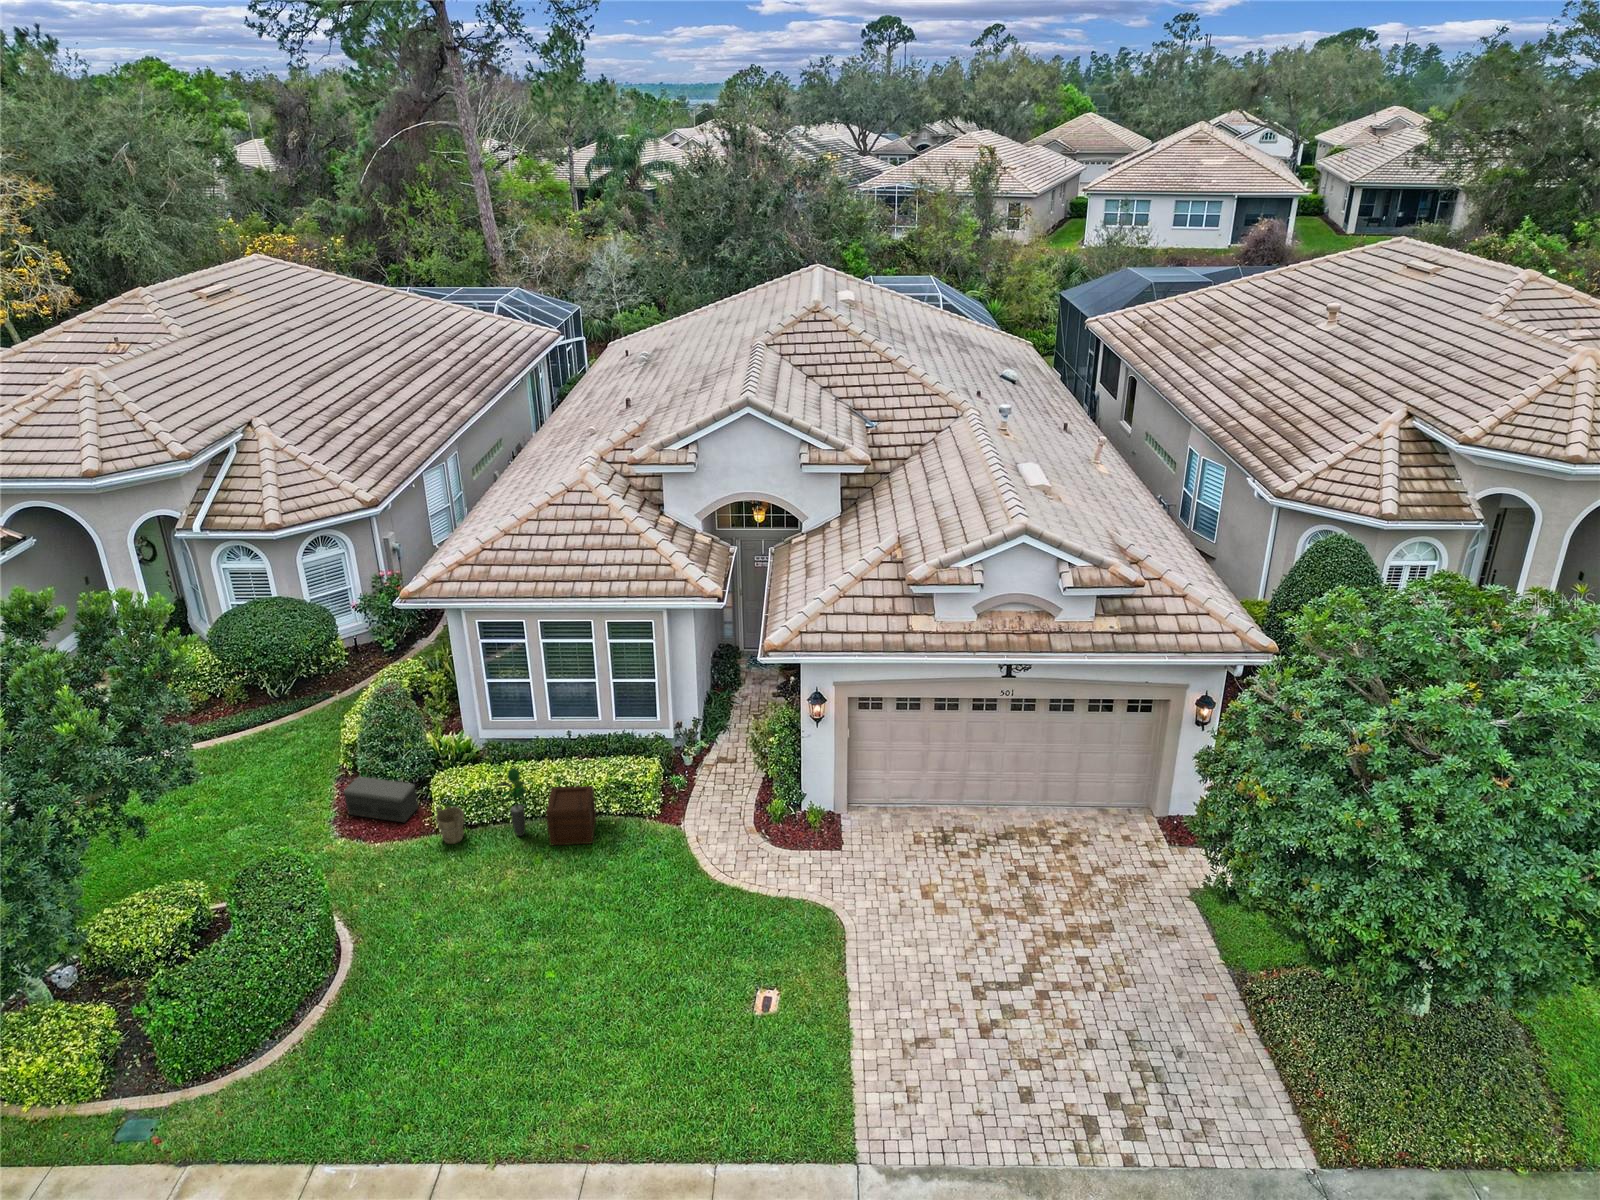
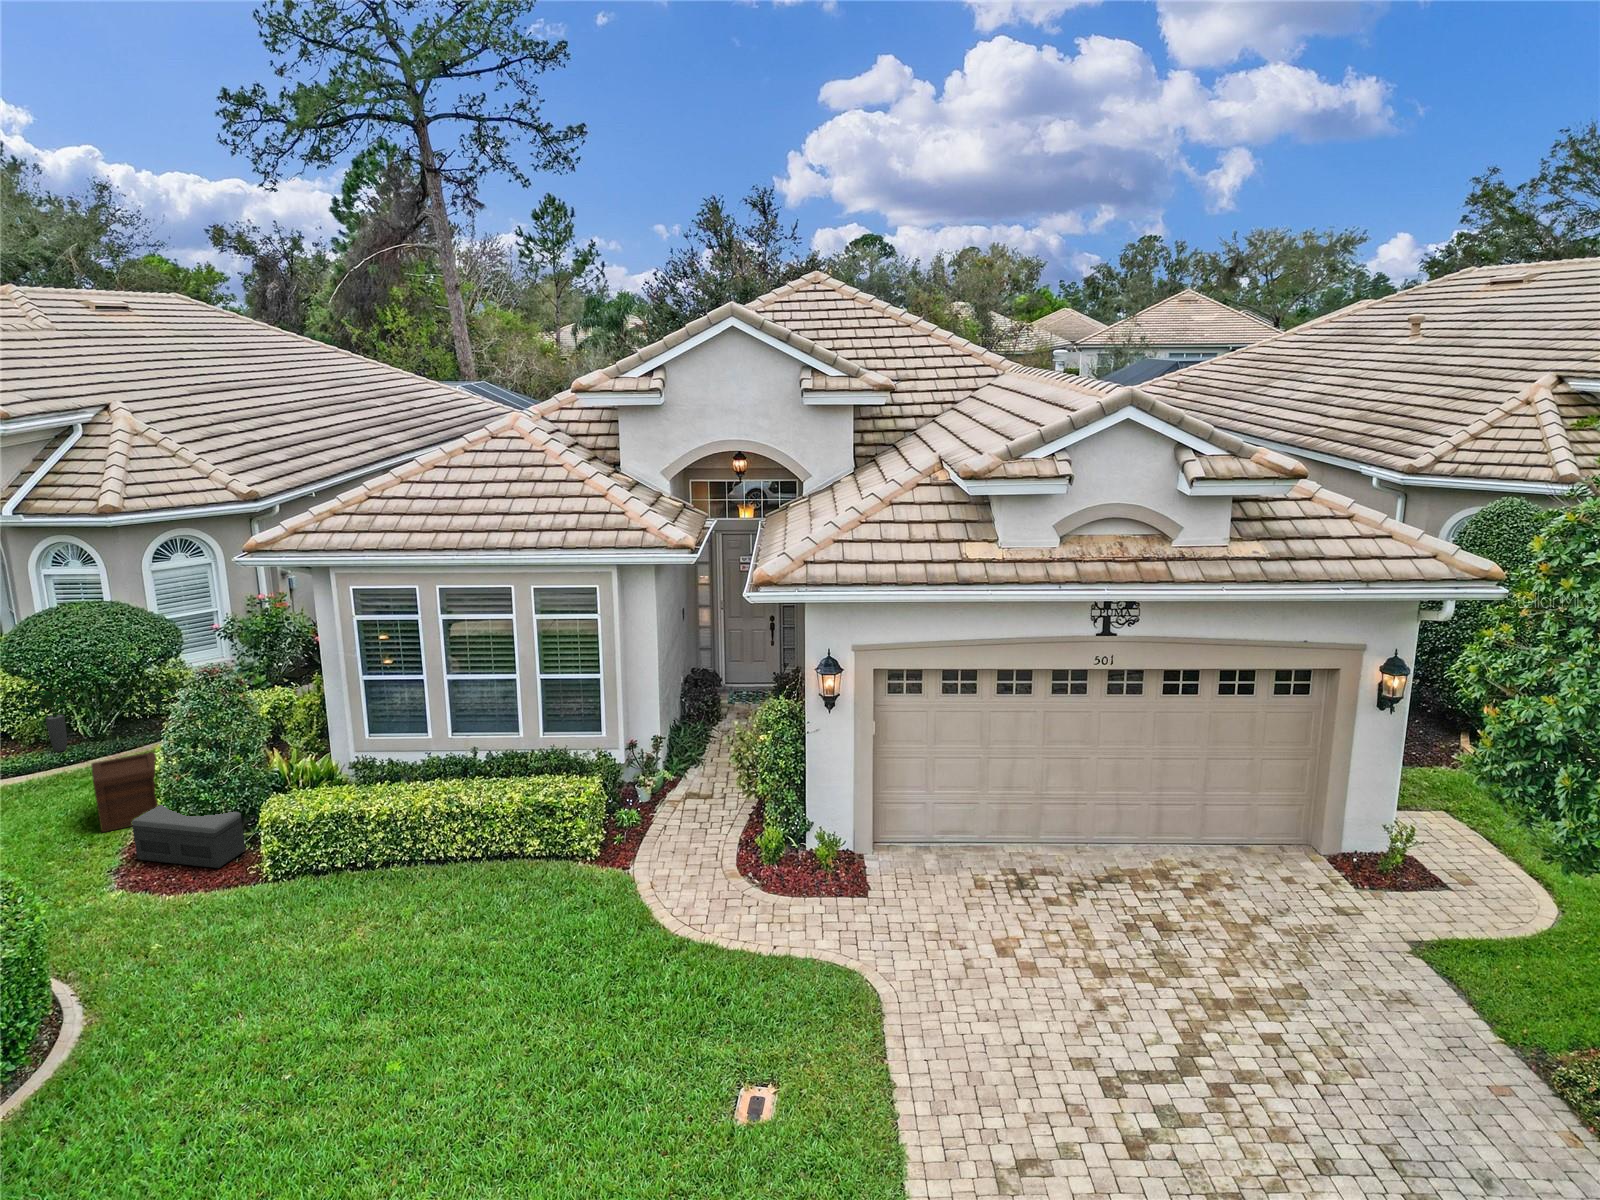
potted plant: present [498,768,527,836] -> present [34,680,69,752]
wooden crate: present [546,786,596,845] -> present [91,752,158,832]
bucket: present [436,806,464,844] -> none [258,834,304,893]

